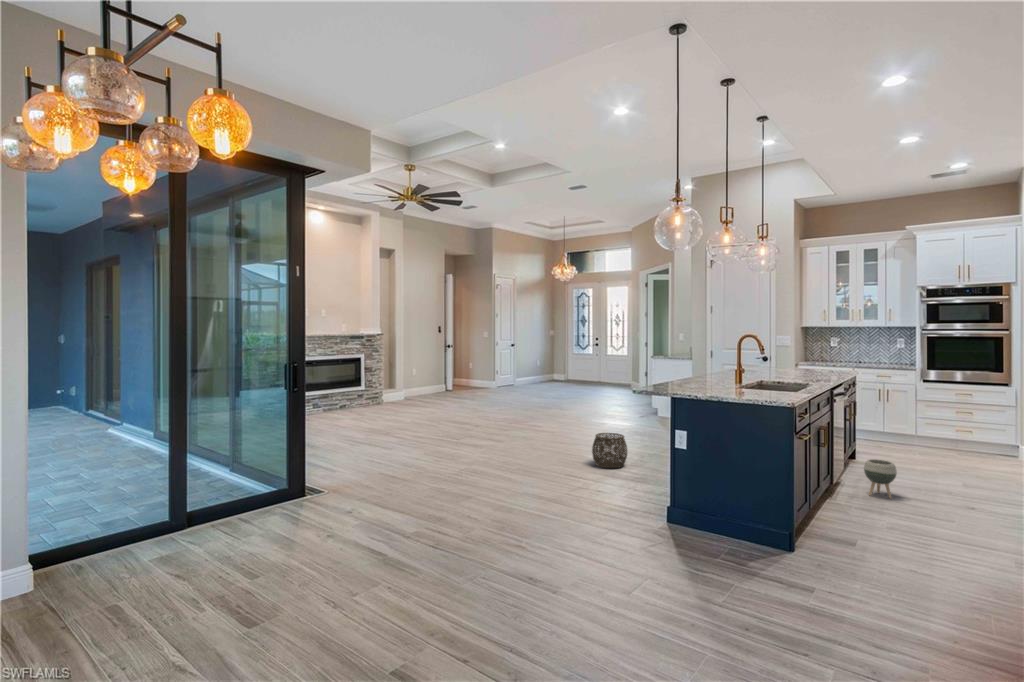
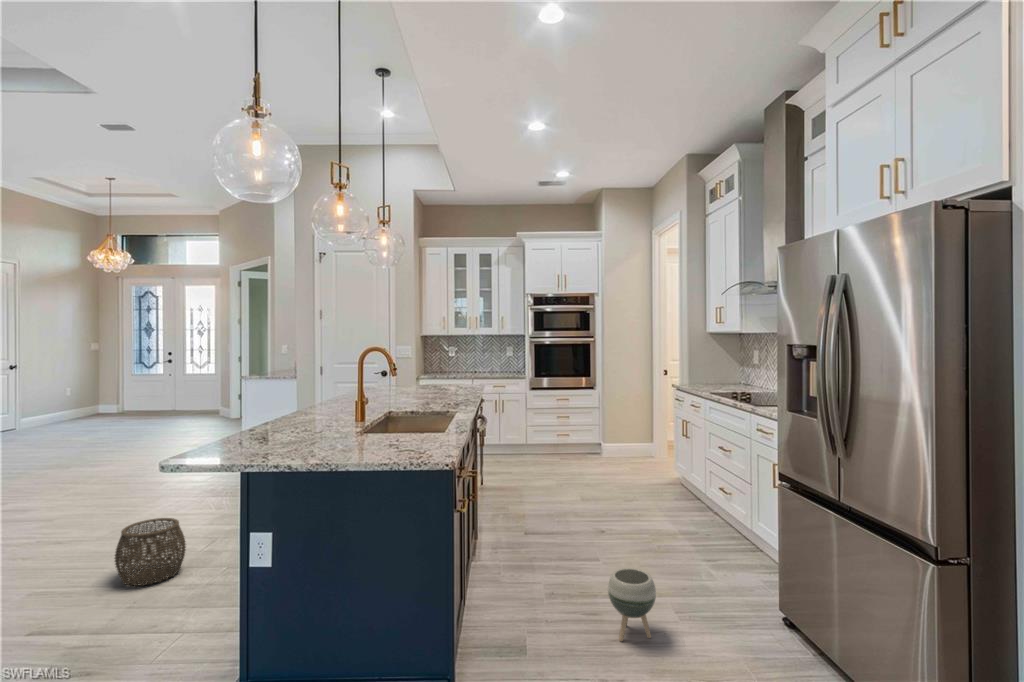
planter: present [864,459,897,498] -> present [608,568,656,641]

